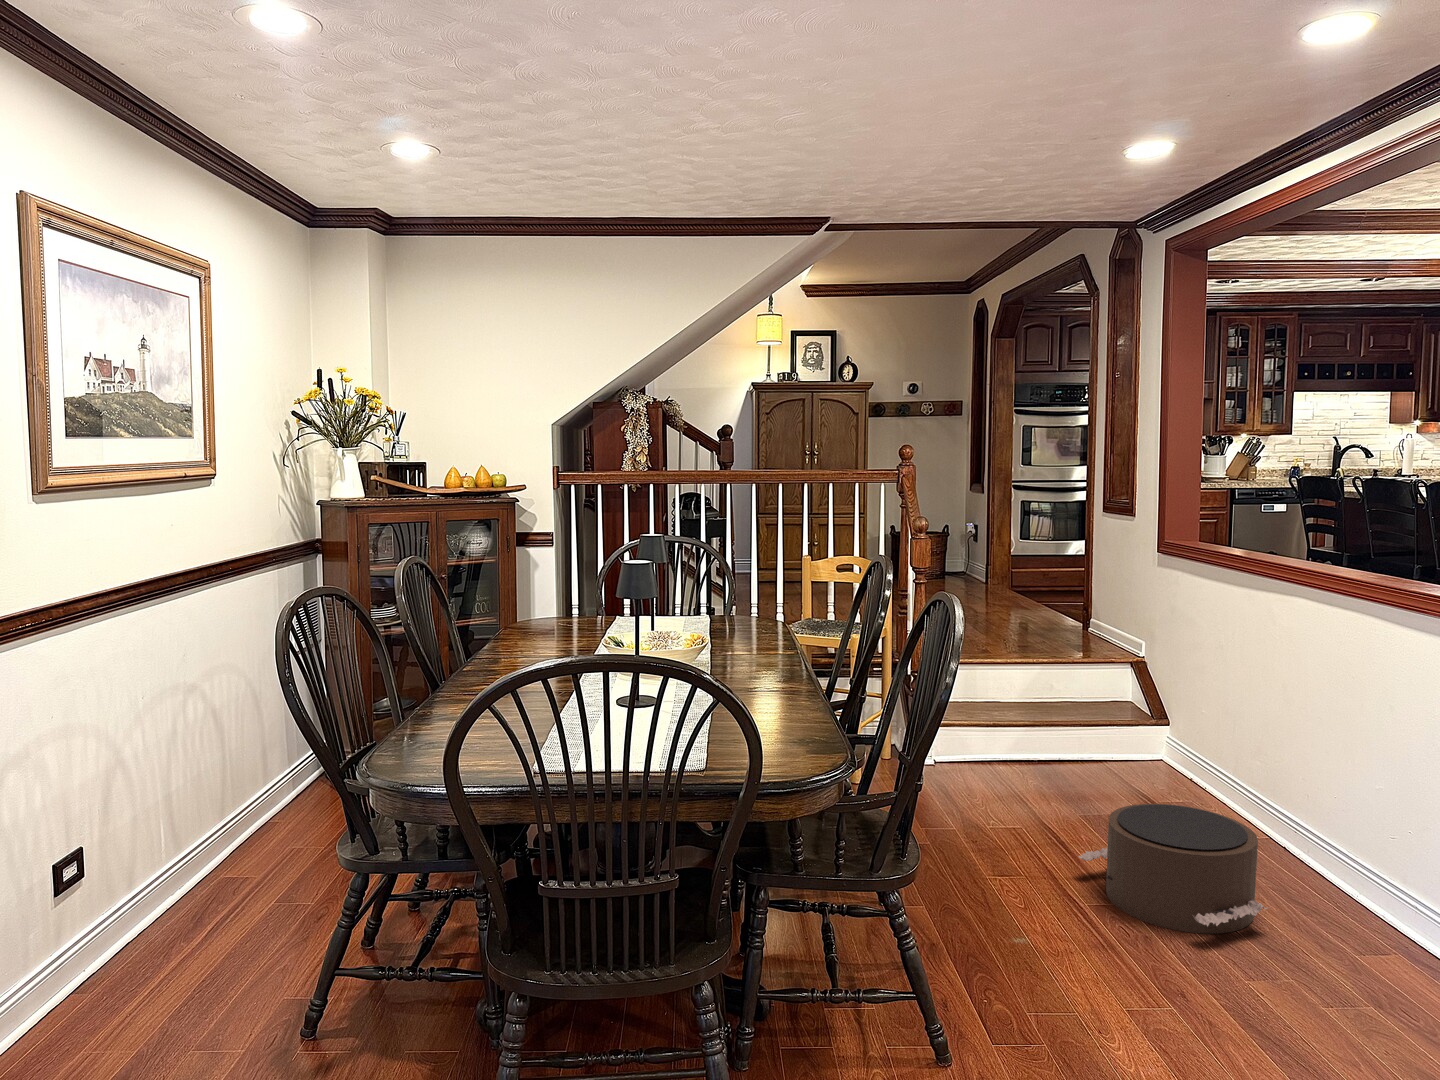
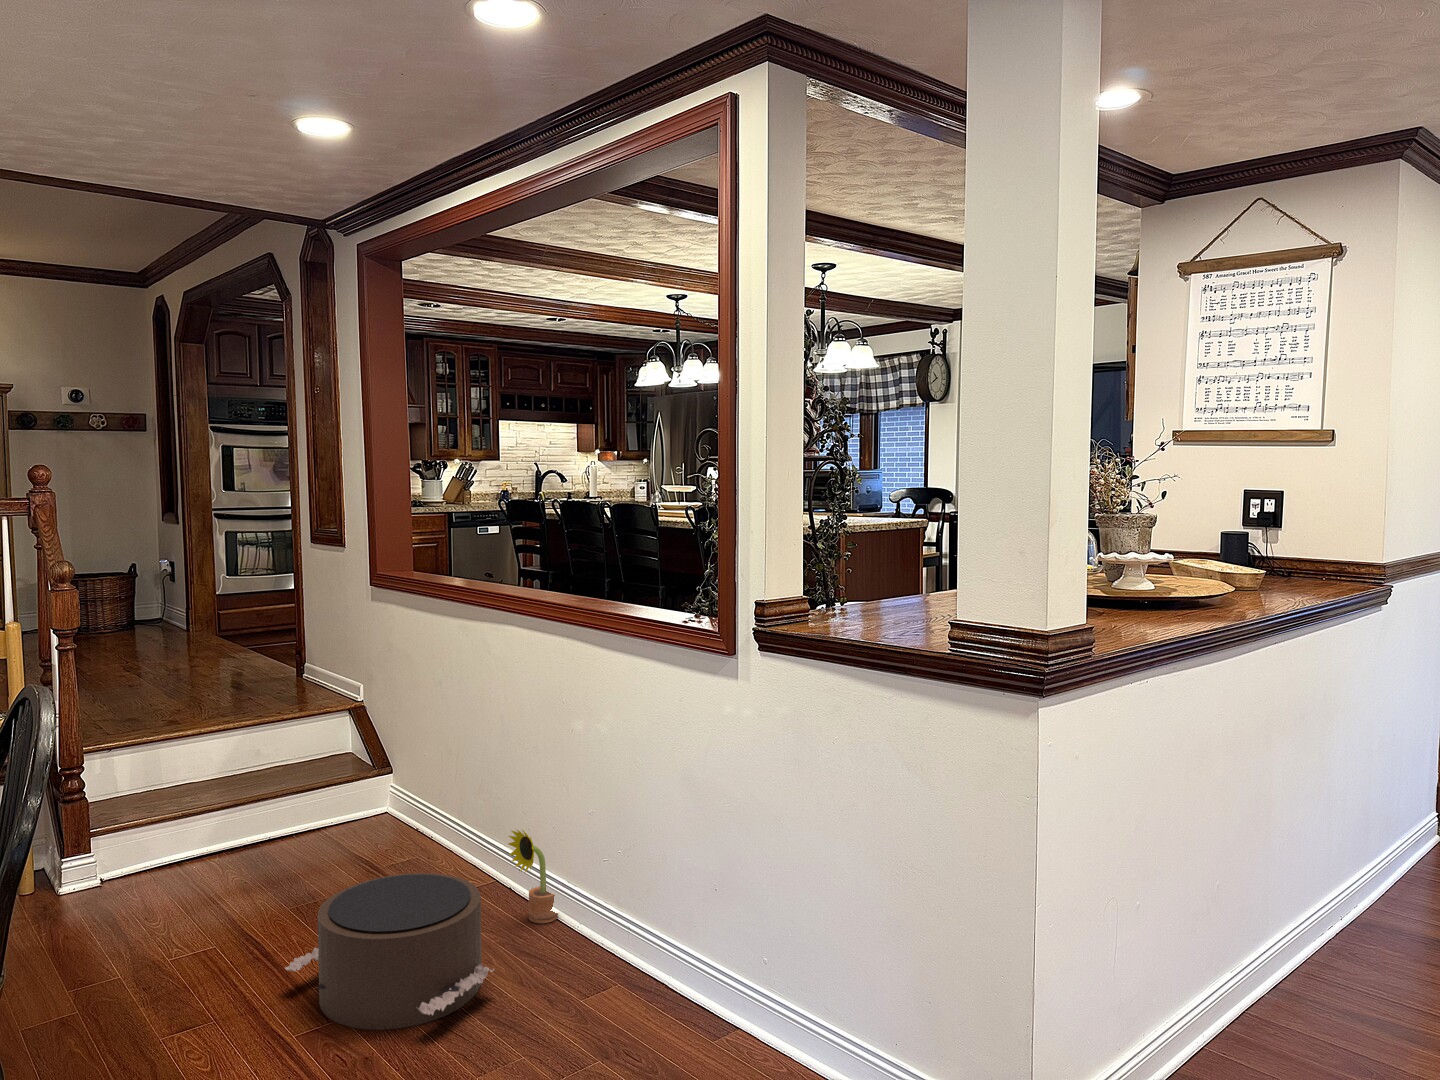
decorative plant: none [1286,790,1338,889] -> present [508,829,558,923]

